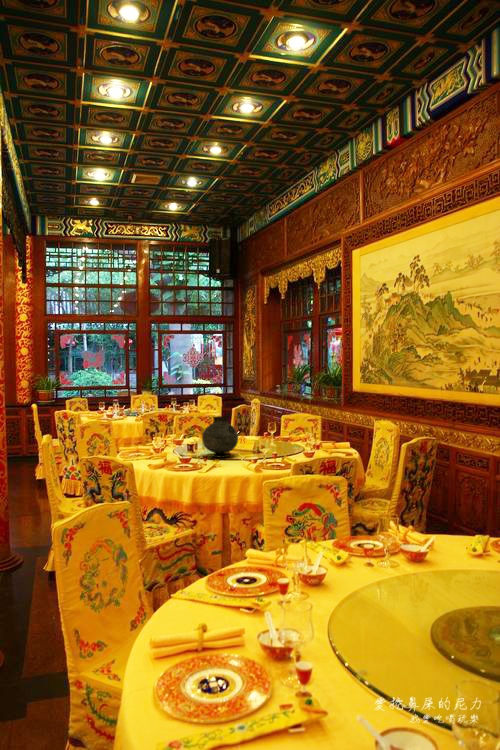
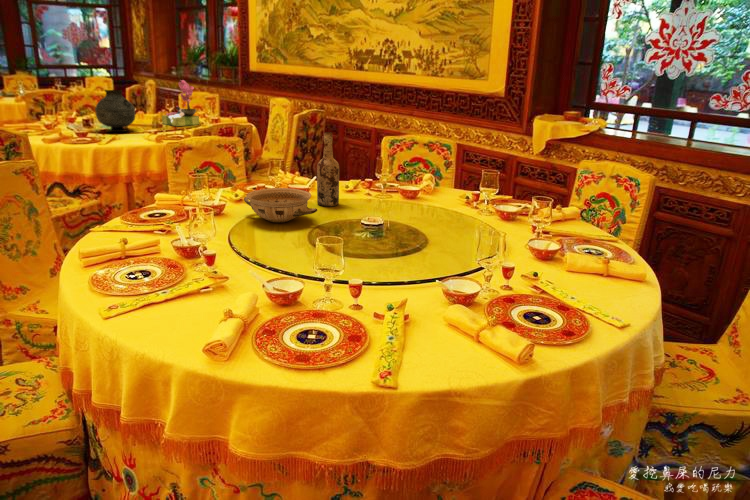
flower arrangement: none [263,404,299,451] -> present [162,80,199,126]
wine bottle: none [441,486,472,584] -> present [317,132,339,206]
ceramic bowl: none [348,557,447,609] -> present [244,188,317,223]

